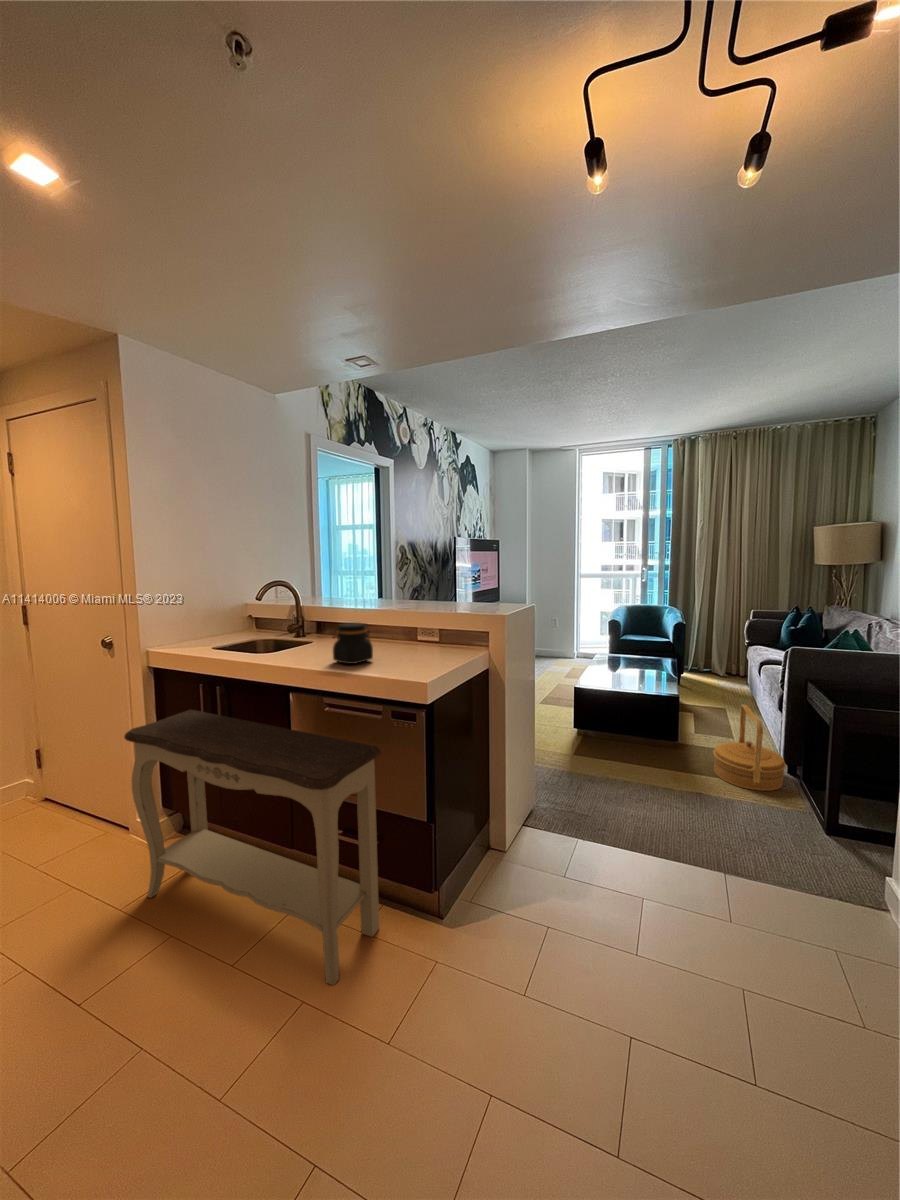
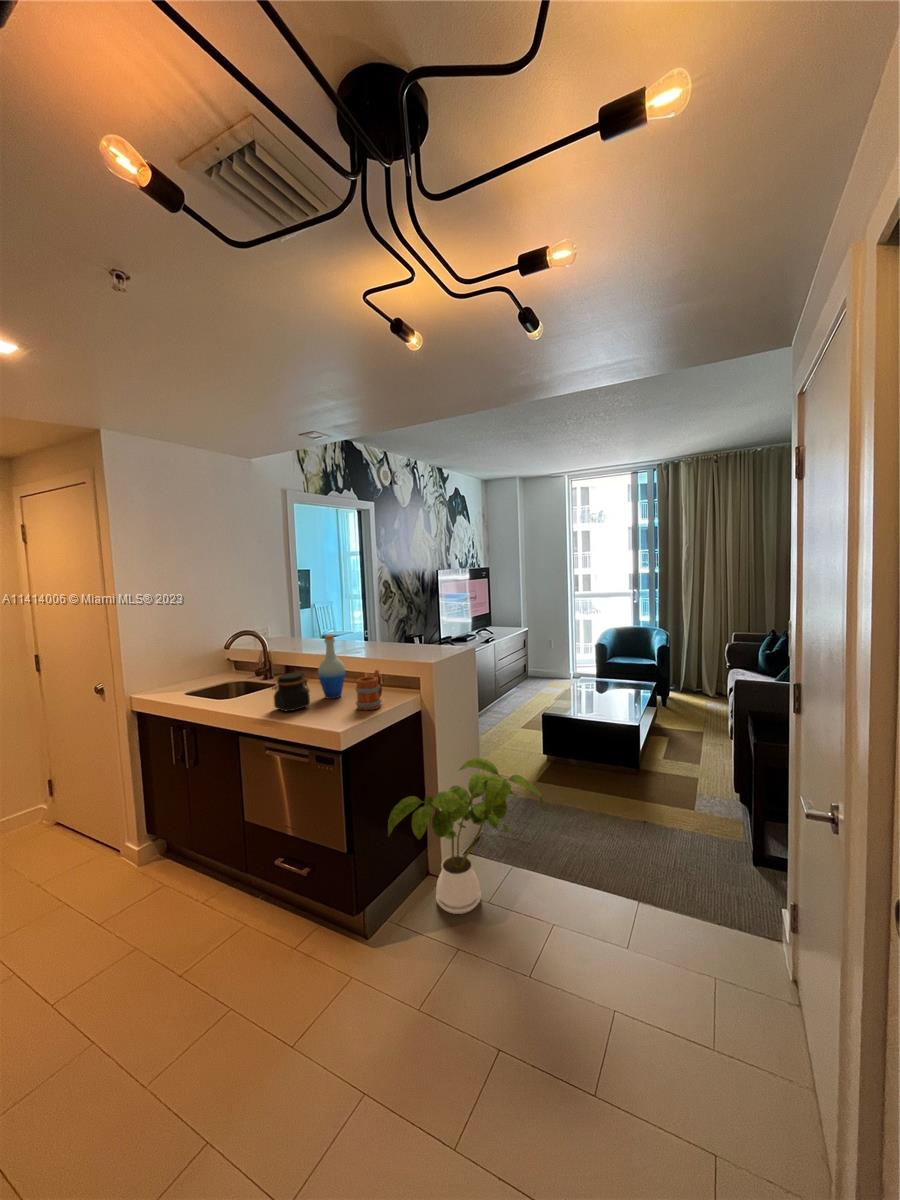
bottle: none [376,583,406,654] -> present [318,635,345,699]
mug: none [427,621,456,664] -> present [355,670,382,710]
woven basket: present [713,705,786,791] -> none [665,733,733,819]
console table: present [124,710,381,985] -> none [99,749,311,998]
house plant: none [465,718,639,889] -> present [388,757,545,914]

